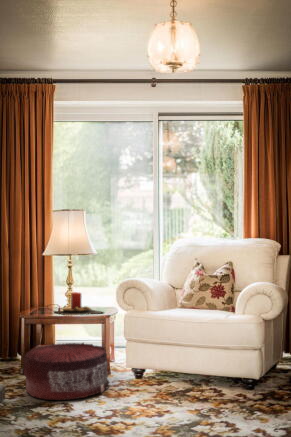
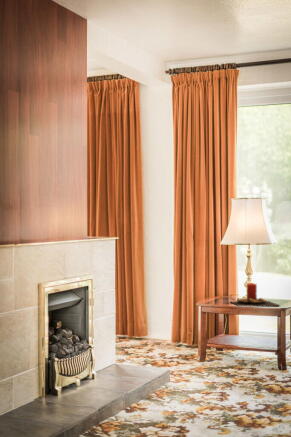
pouf: present [24,343,110,400] -> none [189,333,278,390]

